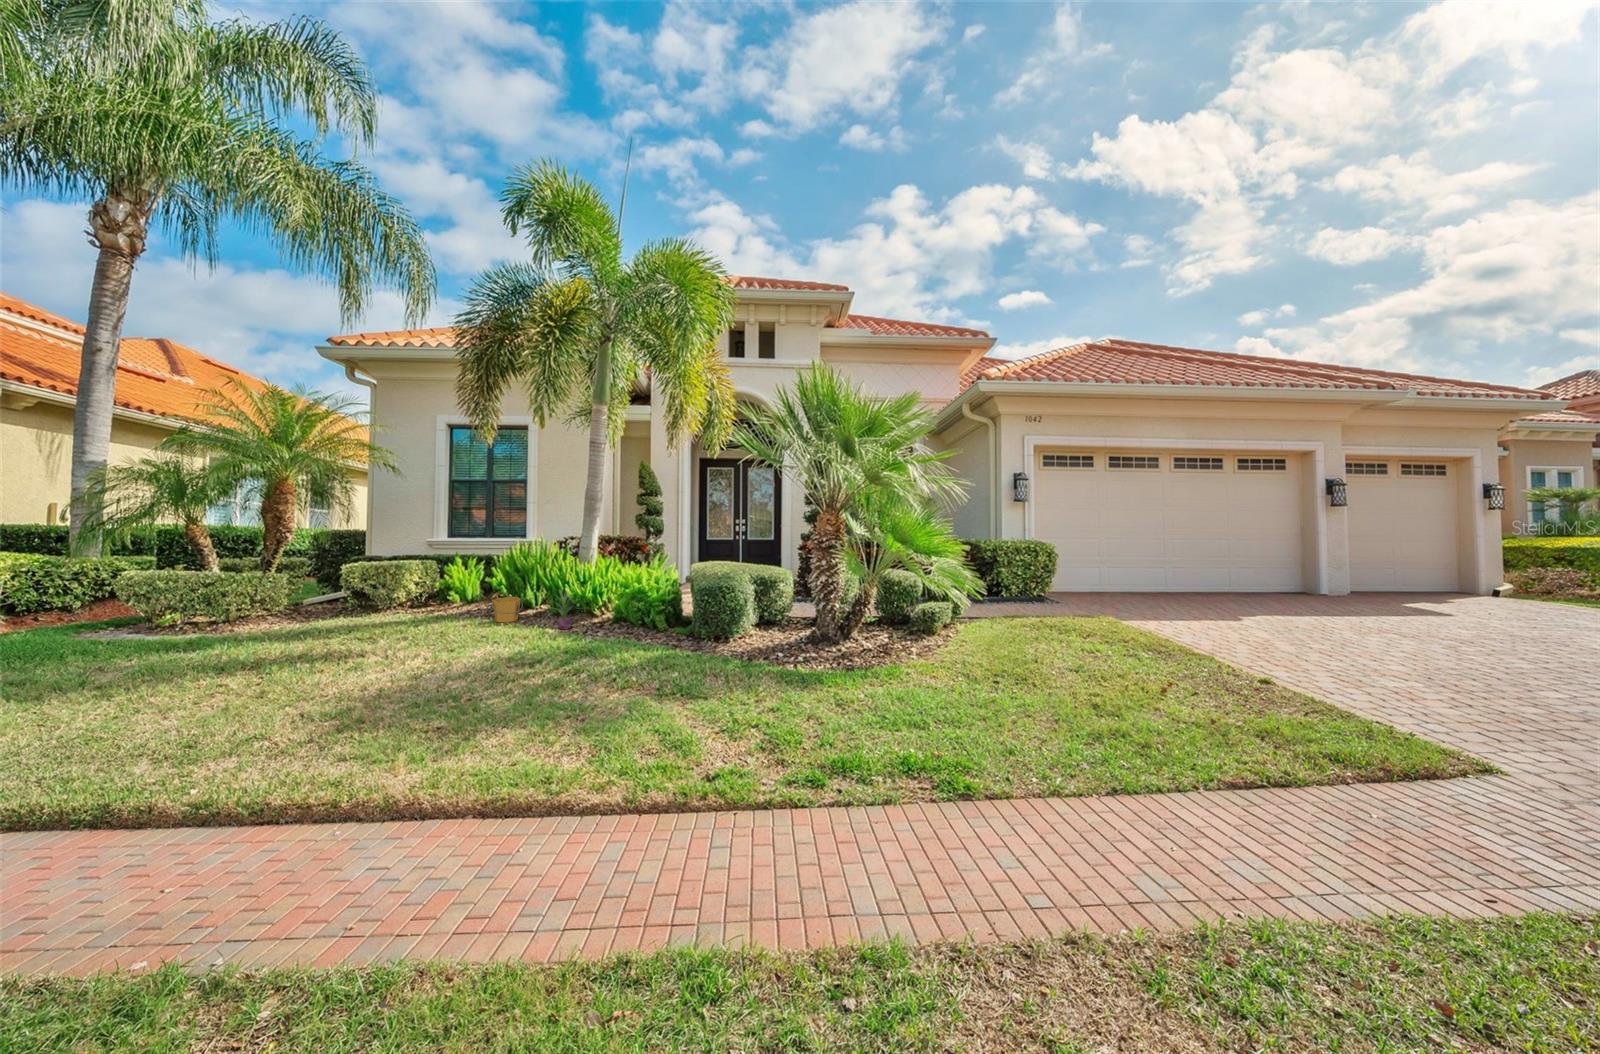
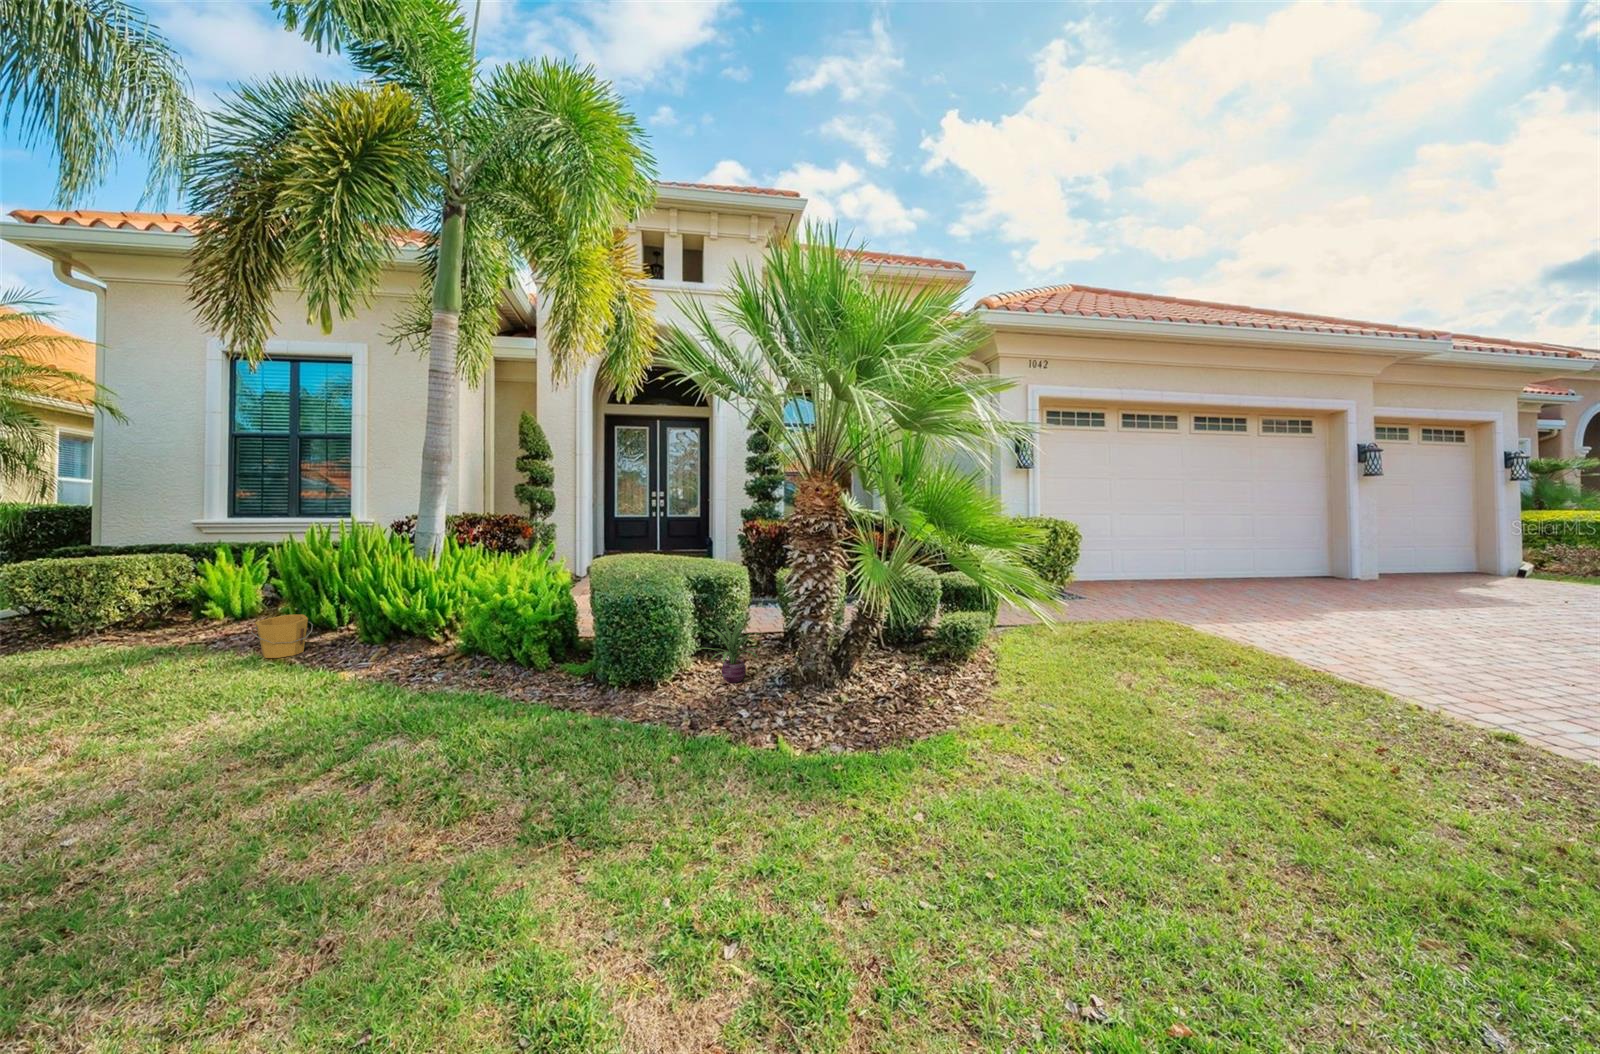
decorative plant: present [557,590,578,630] -> present [697,614,757,683]

